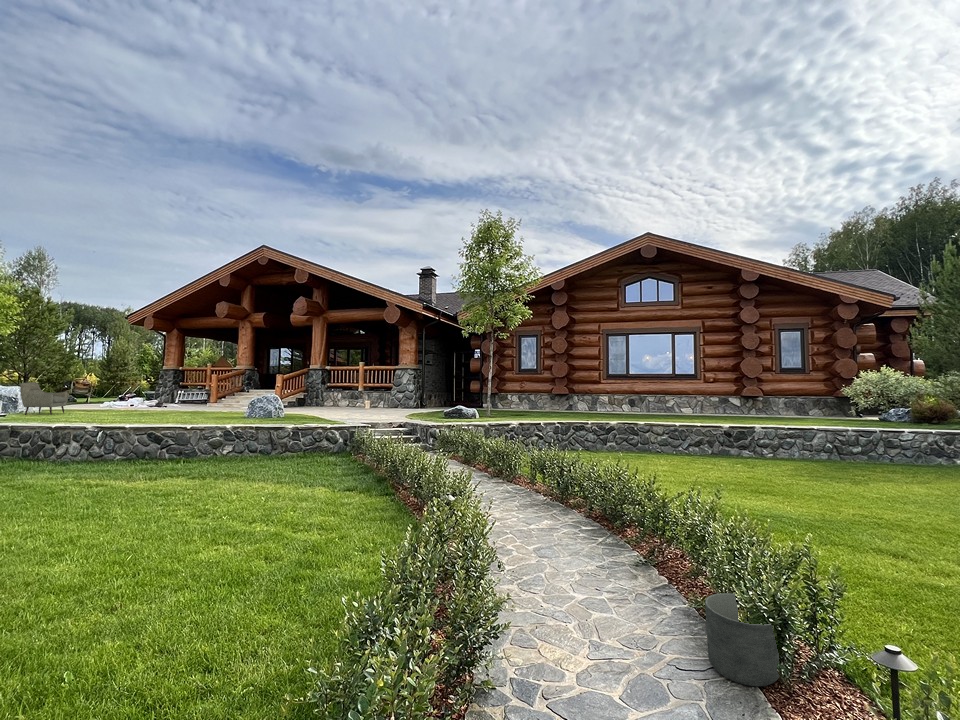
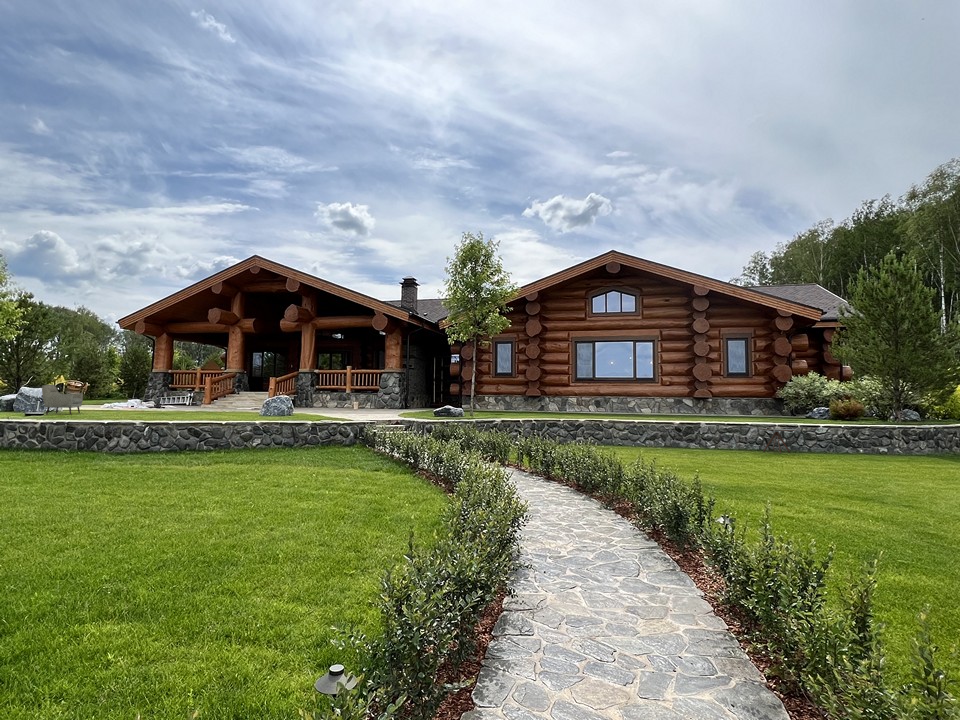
round table: none [828,433,881,466] -> present [758,428,797,453]
planter: present [705,593,779,686] -> none [635,511,677,557]

